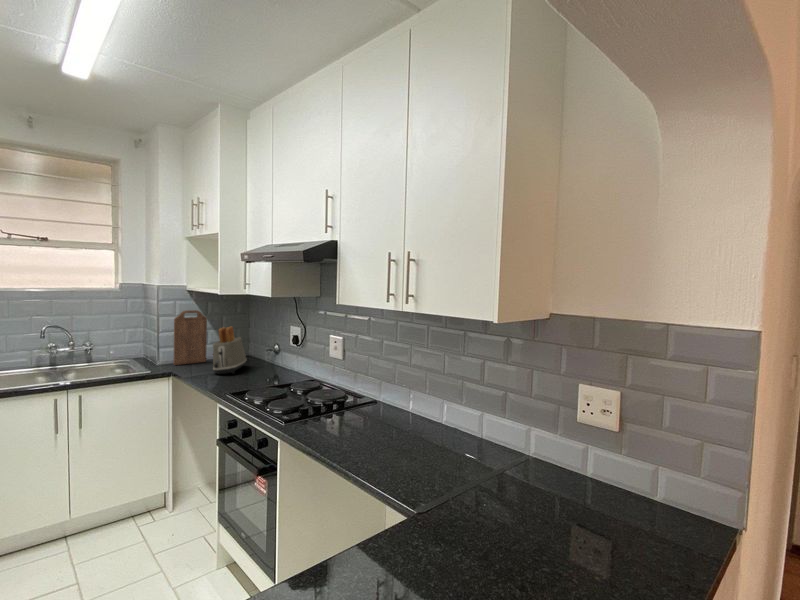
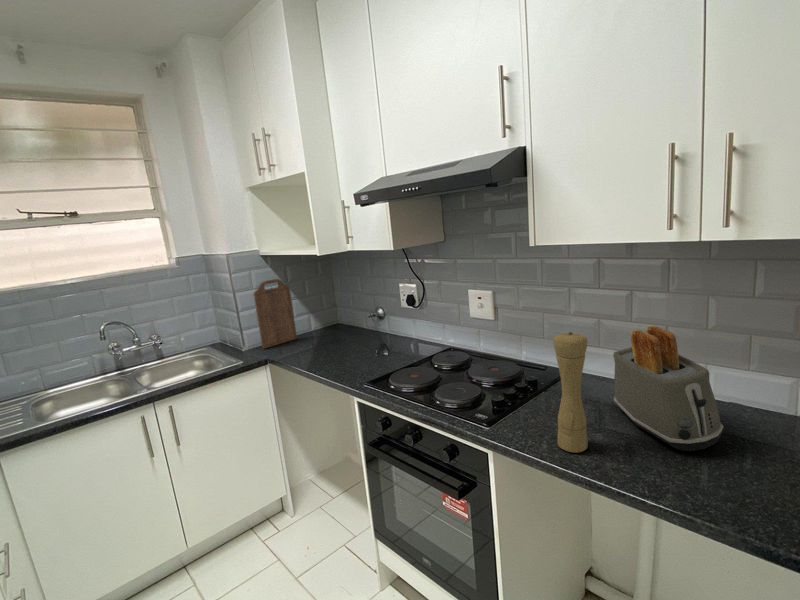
toaster: present [213,327,247,374] -> present [613,325,723,451]
pepper mill: none [316,359,338,440] -> present [553,332,588,453]

